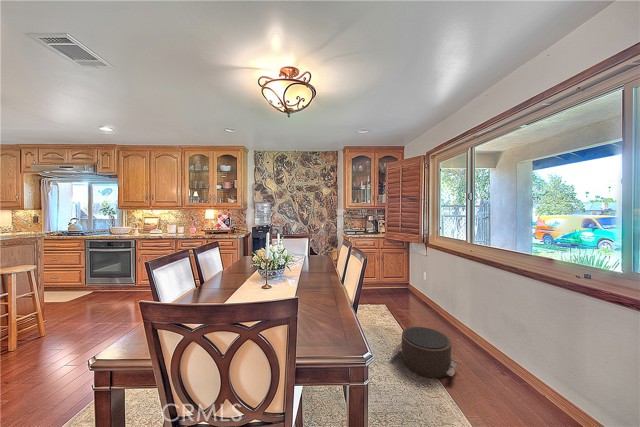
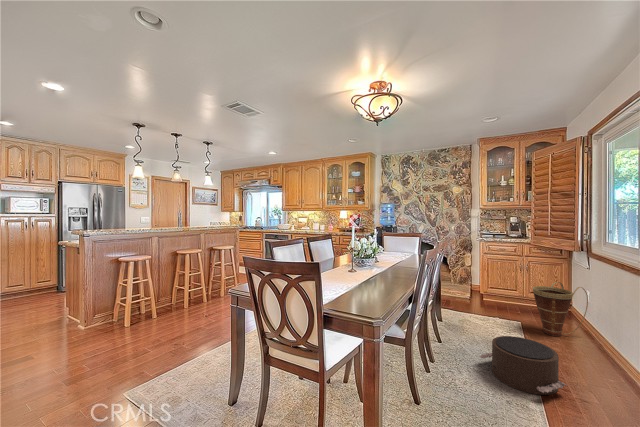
basket: none [398,268,429,311] -> present [533,282,588,336]

